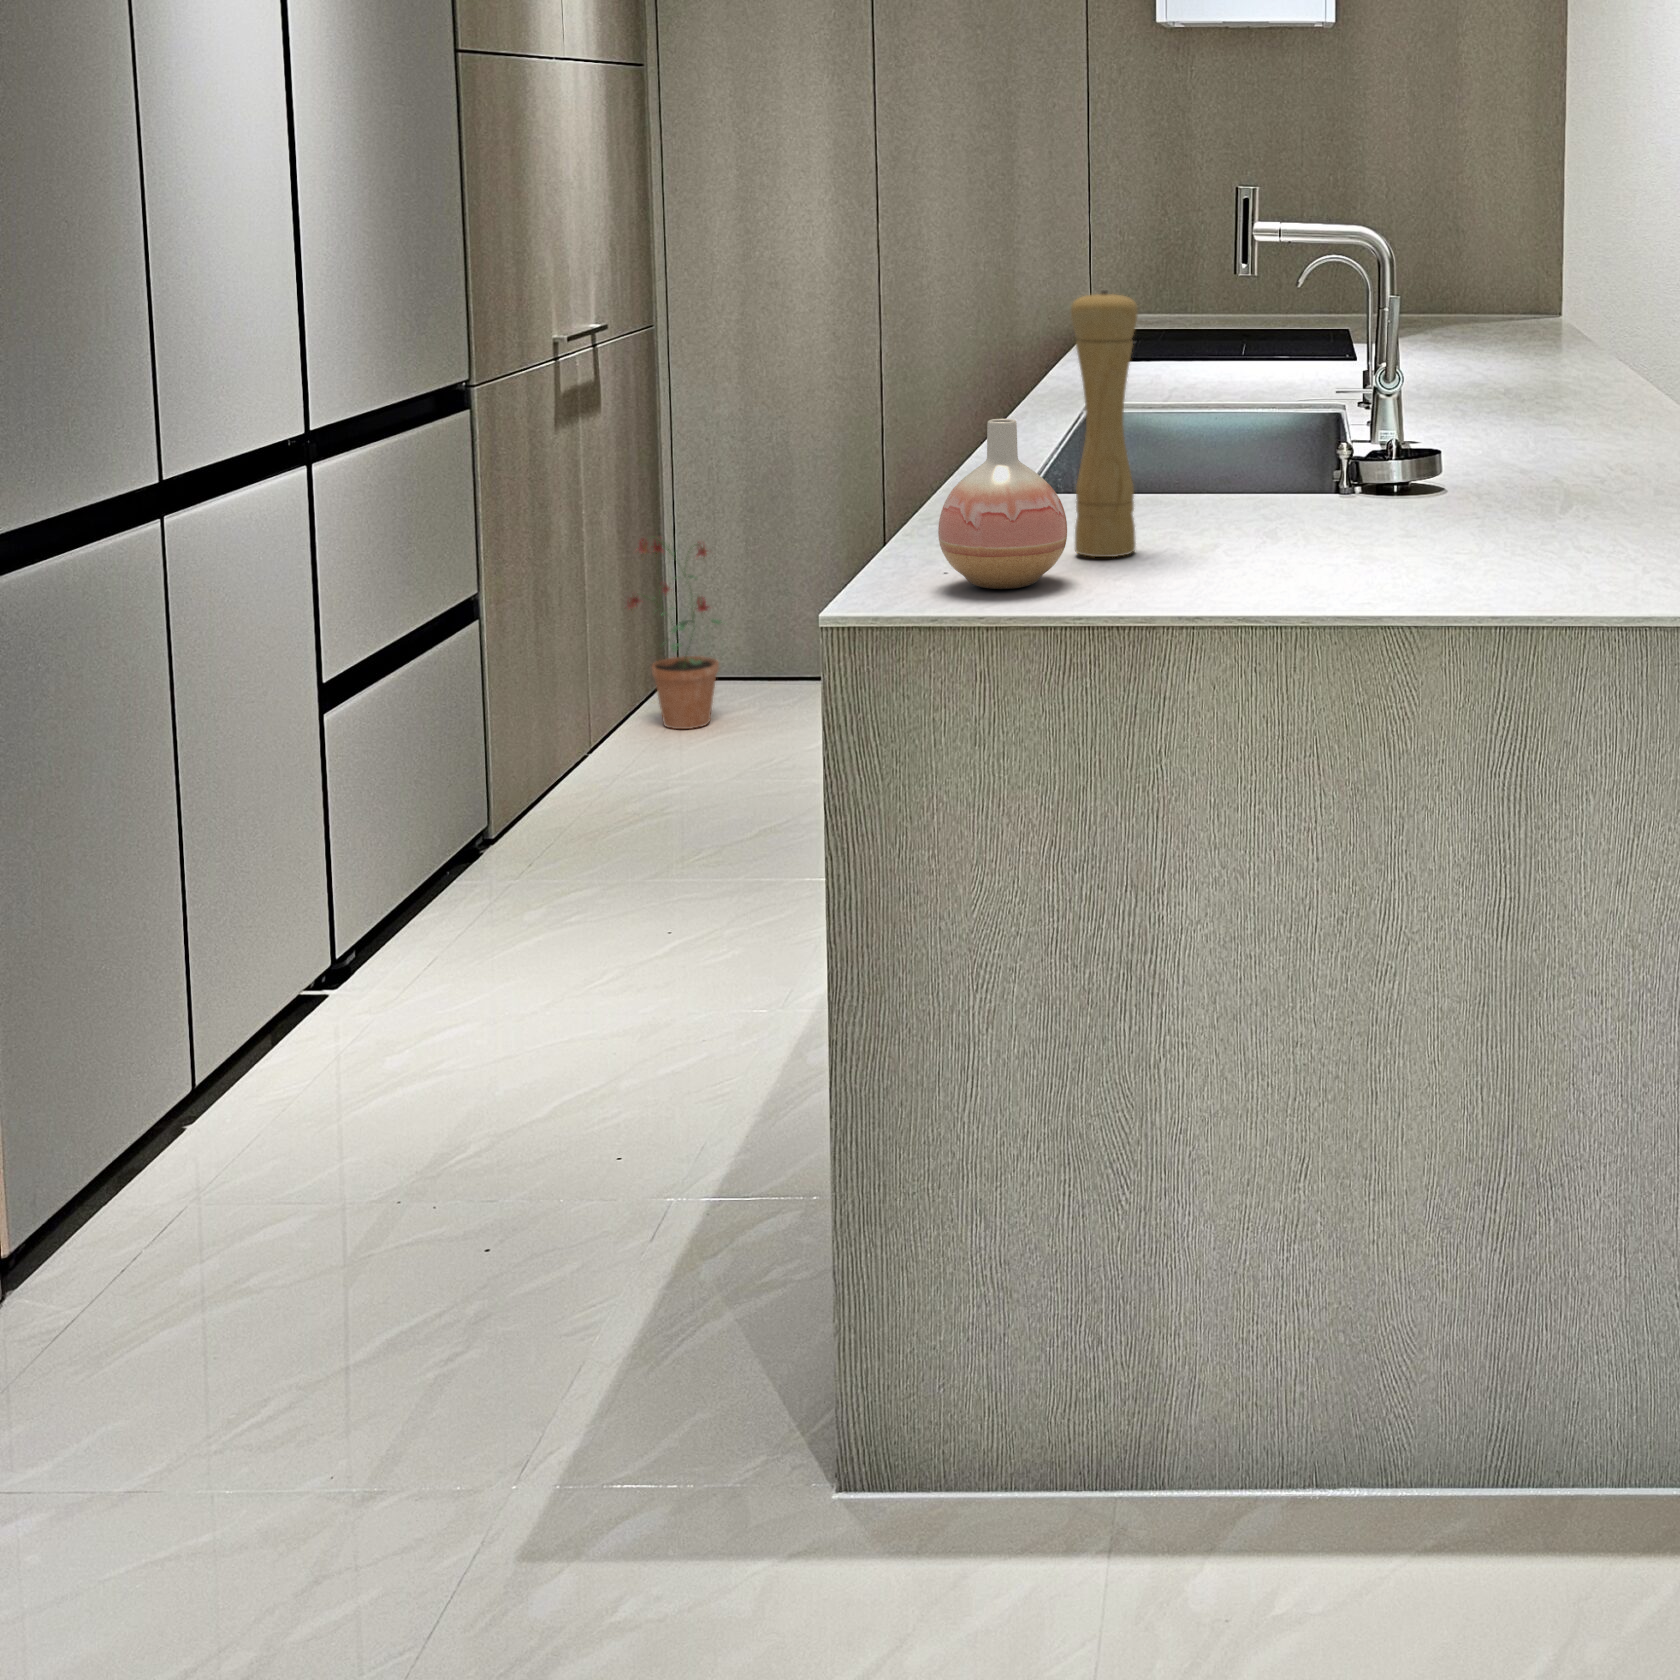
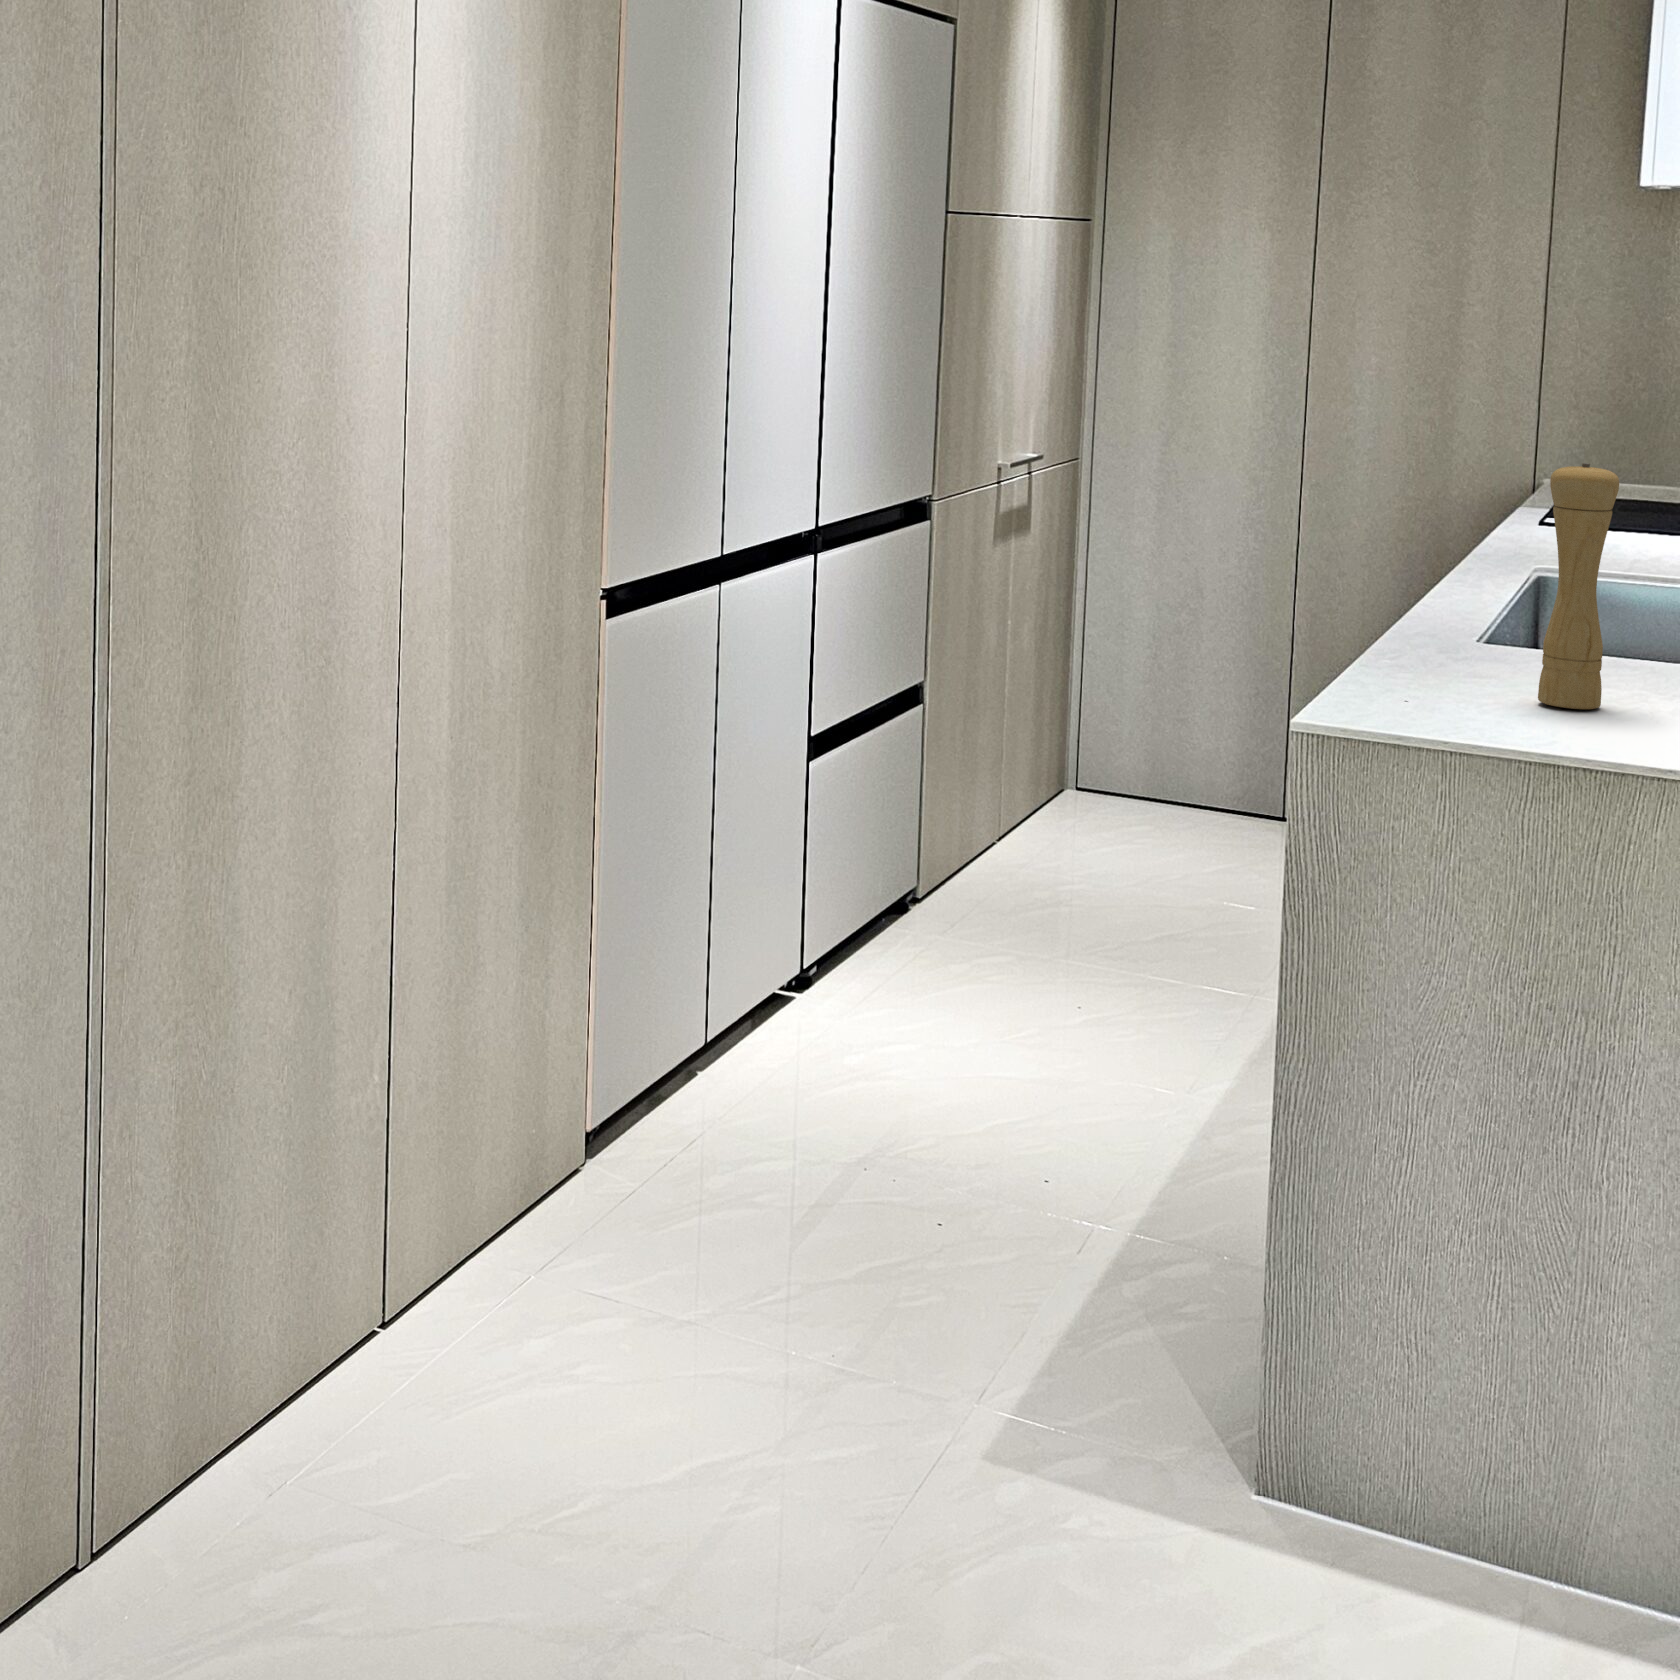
vase: present [938,419,1067,589] -> none [1410,571,1536,724]
potted plant: present [627,537,725,729] -> none [1039,651,1135,836]

